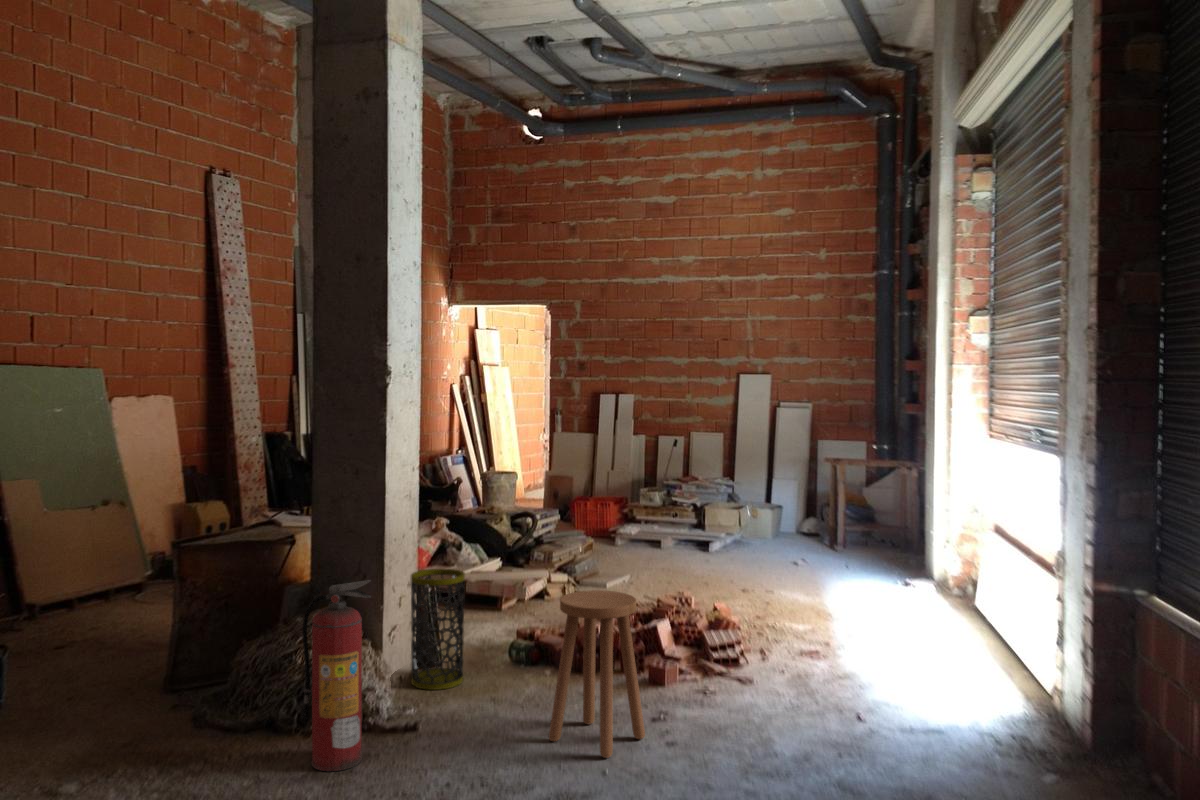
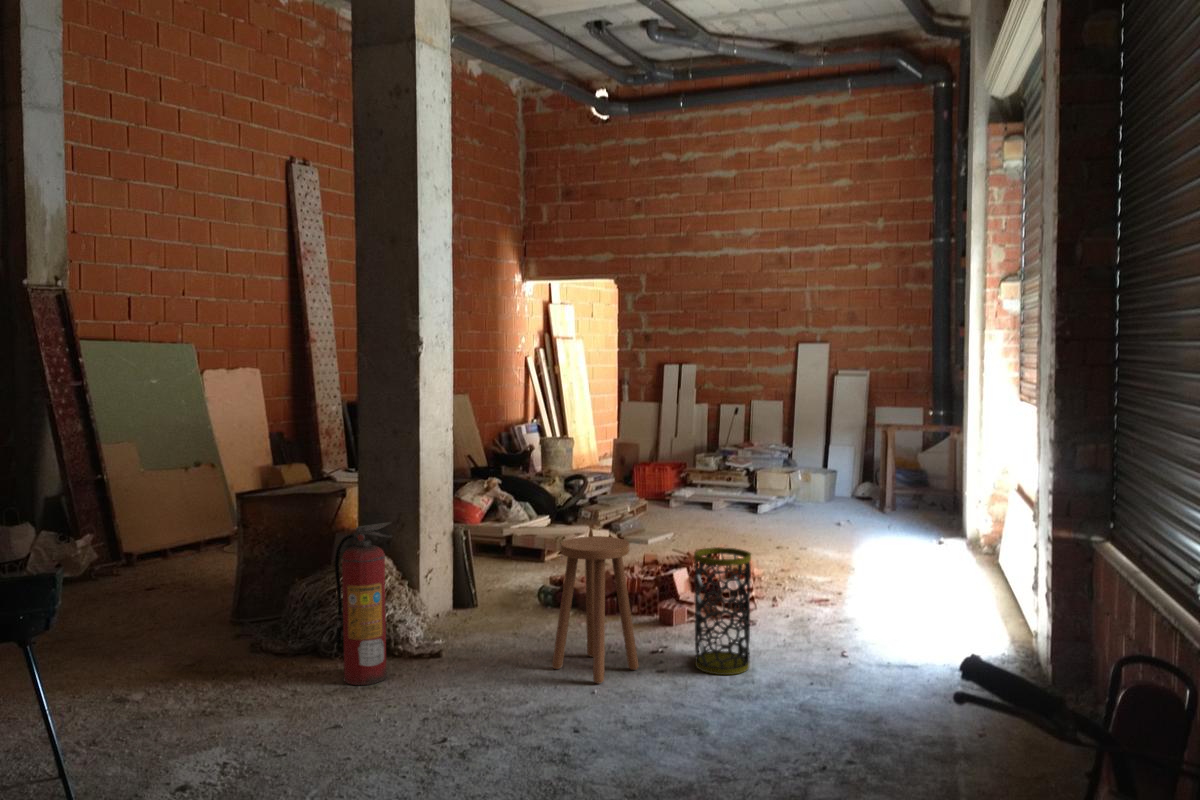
trash can: present [411,569,465,690] -> present [694,547,751,675]

